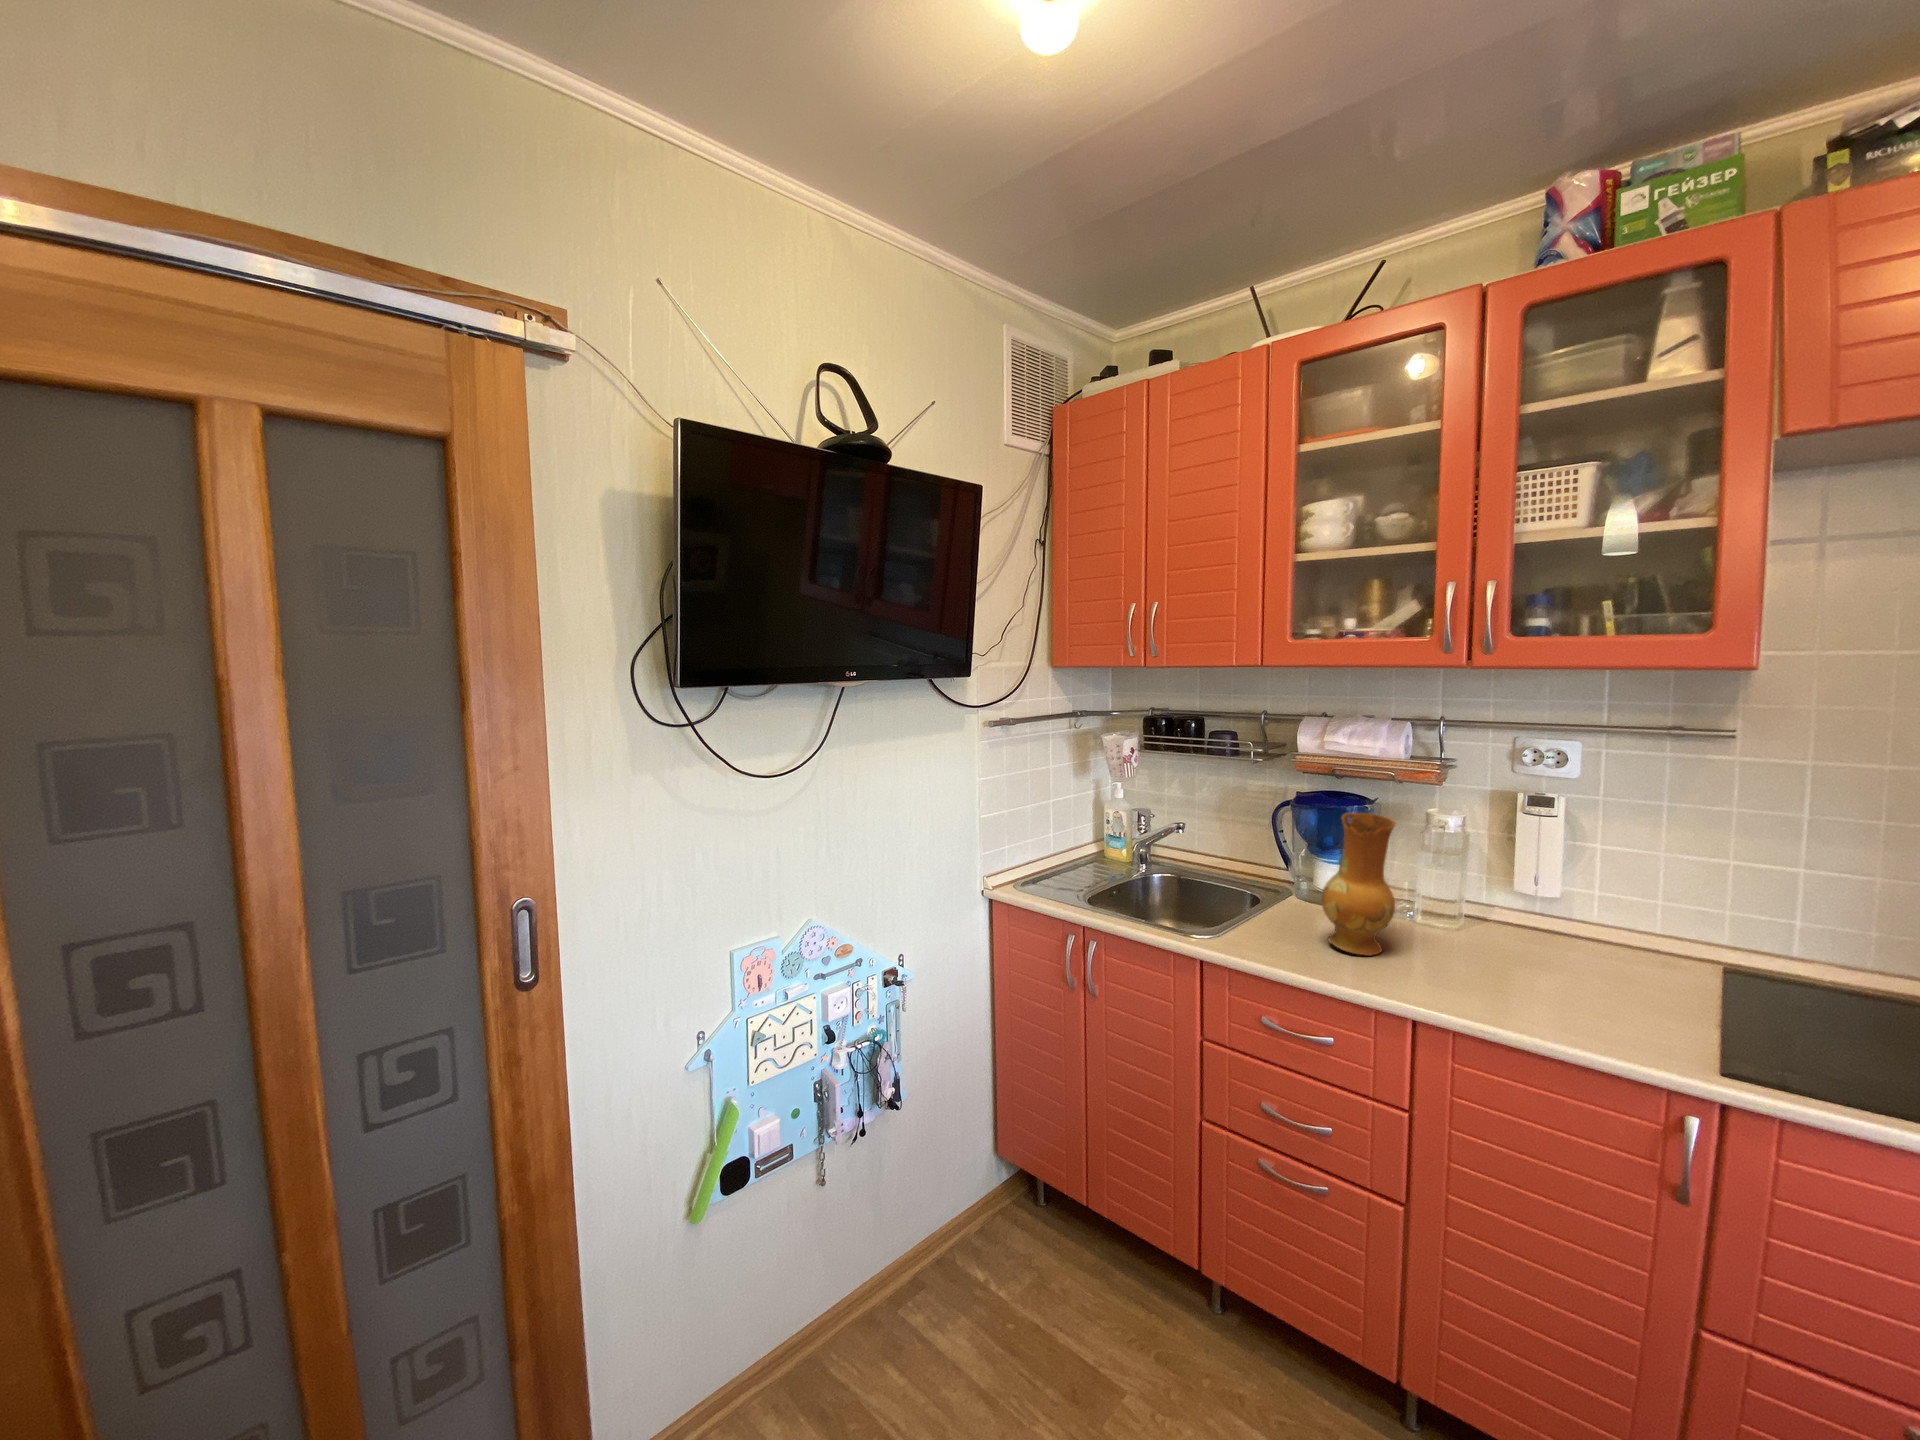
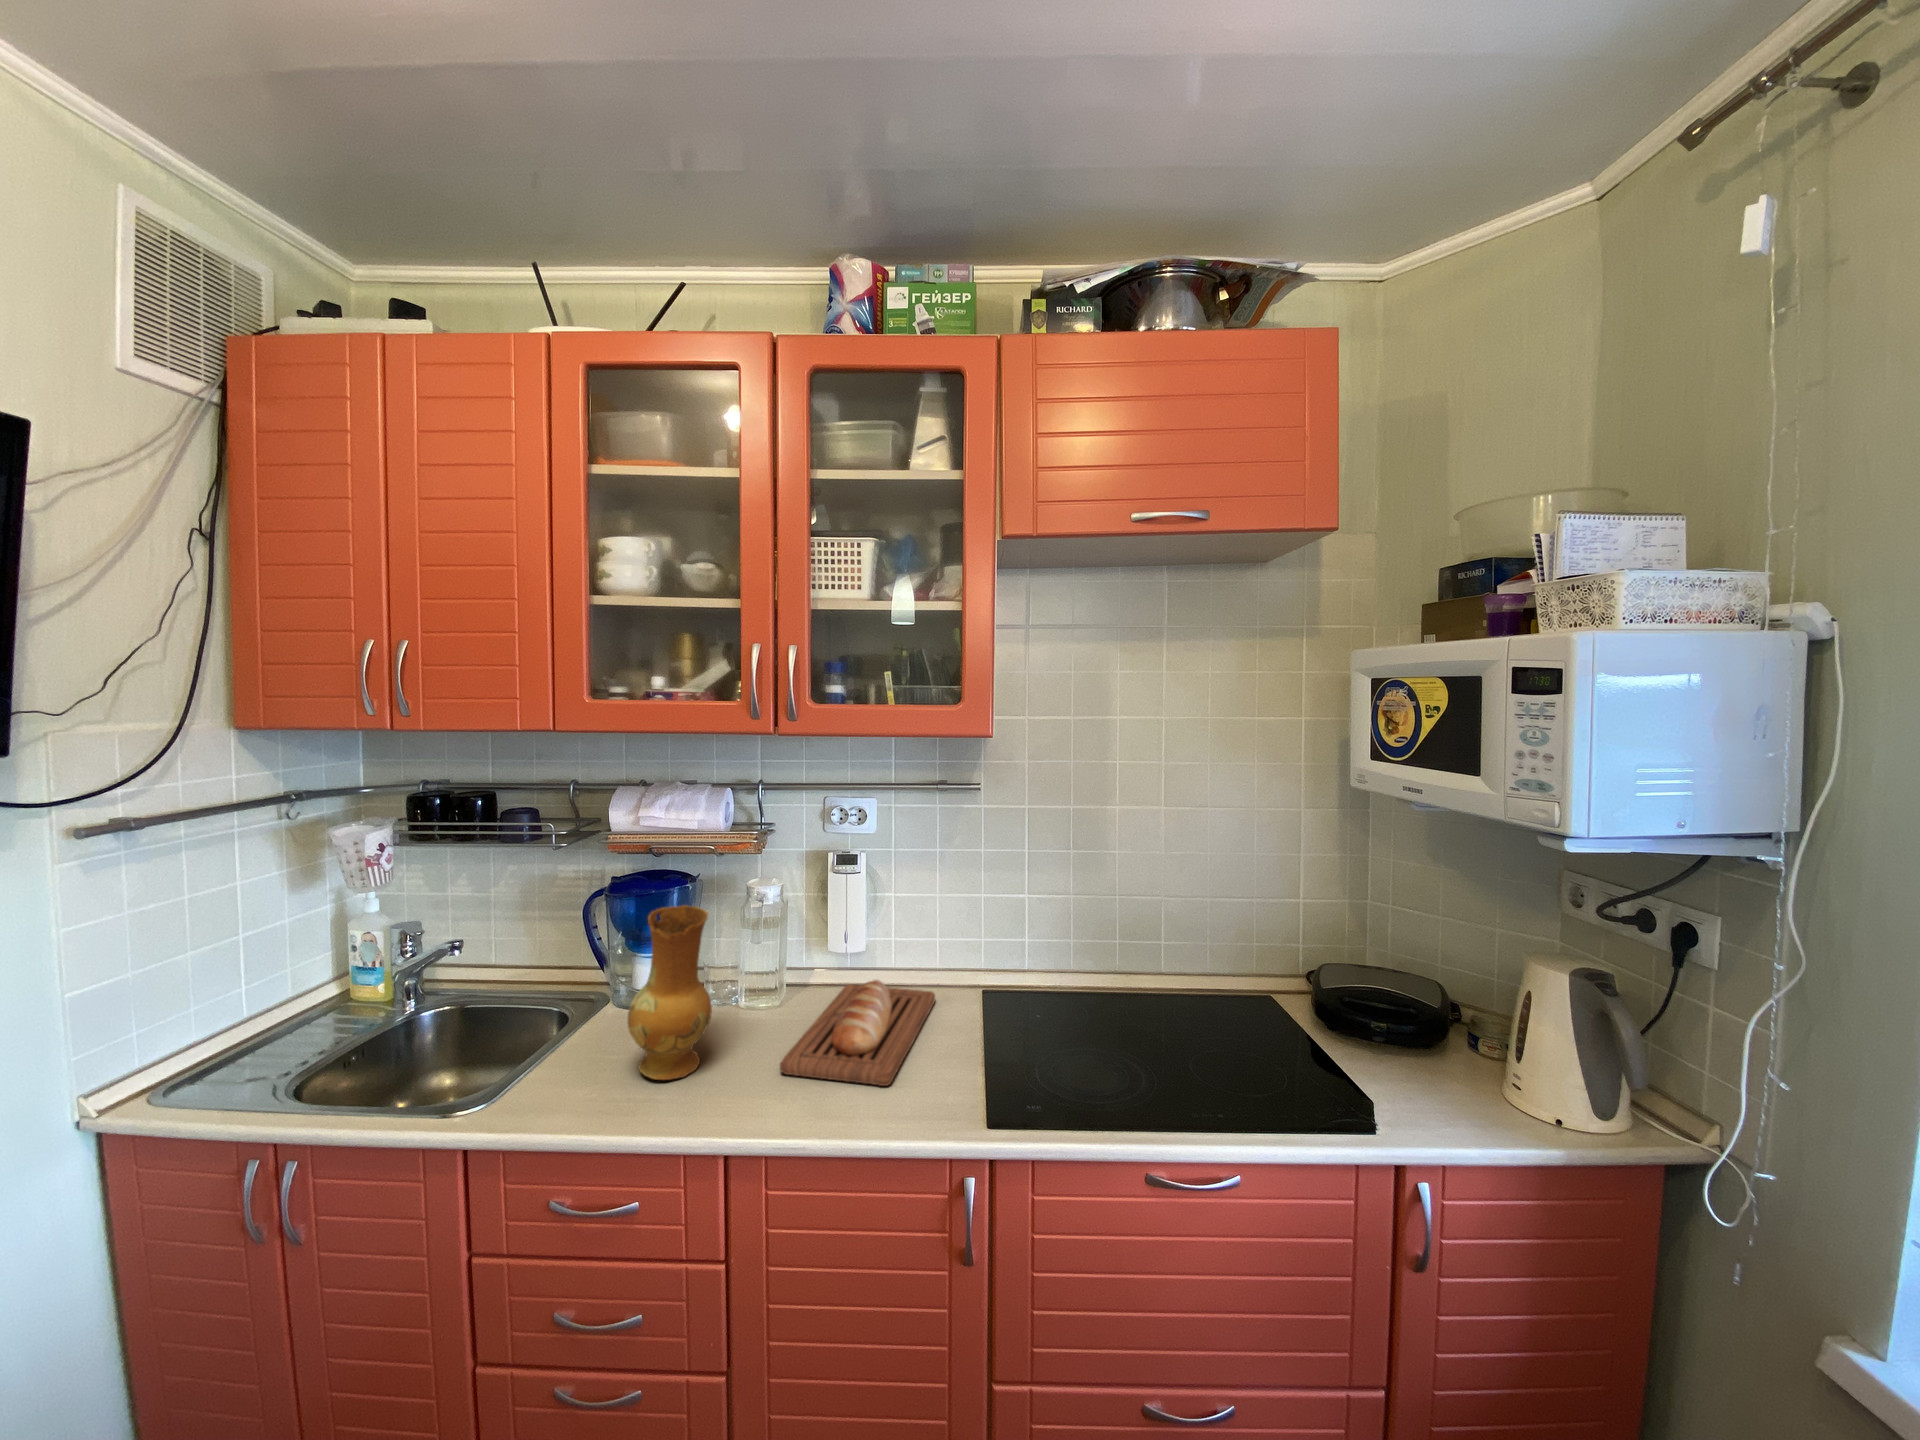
bread loaf: none [1463,925,1654,1011] -> present [780,980,935,1086]

